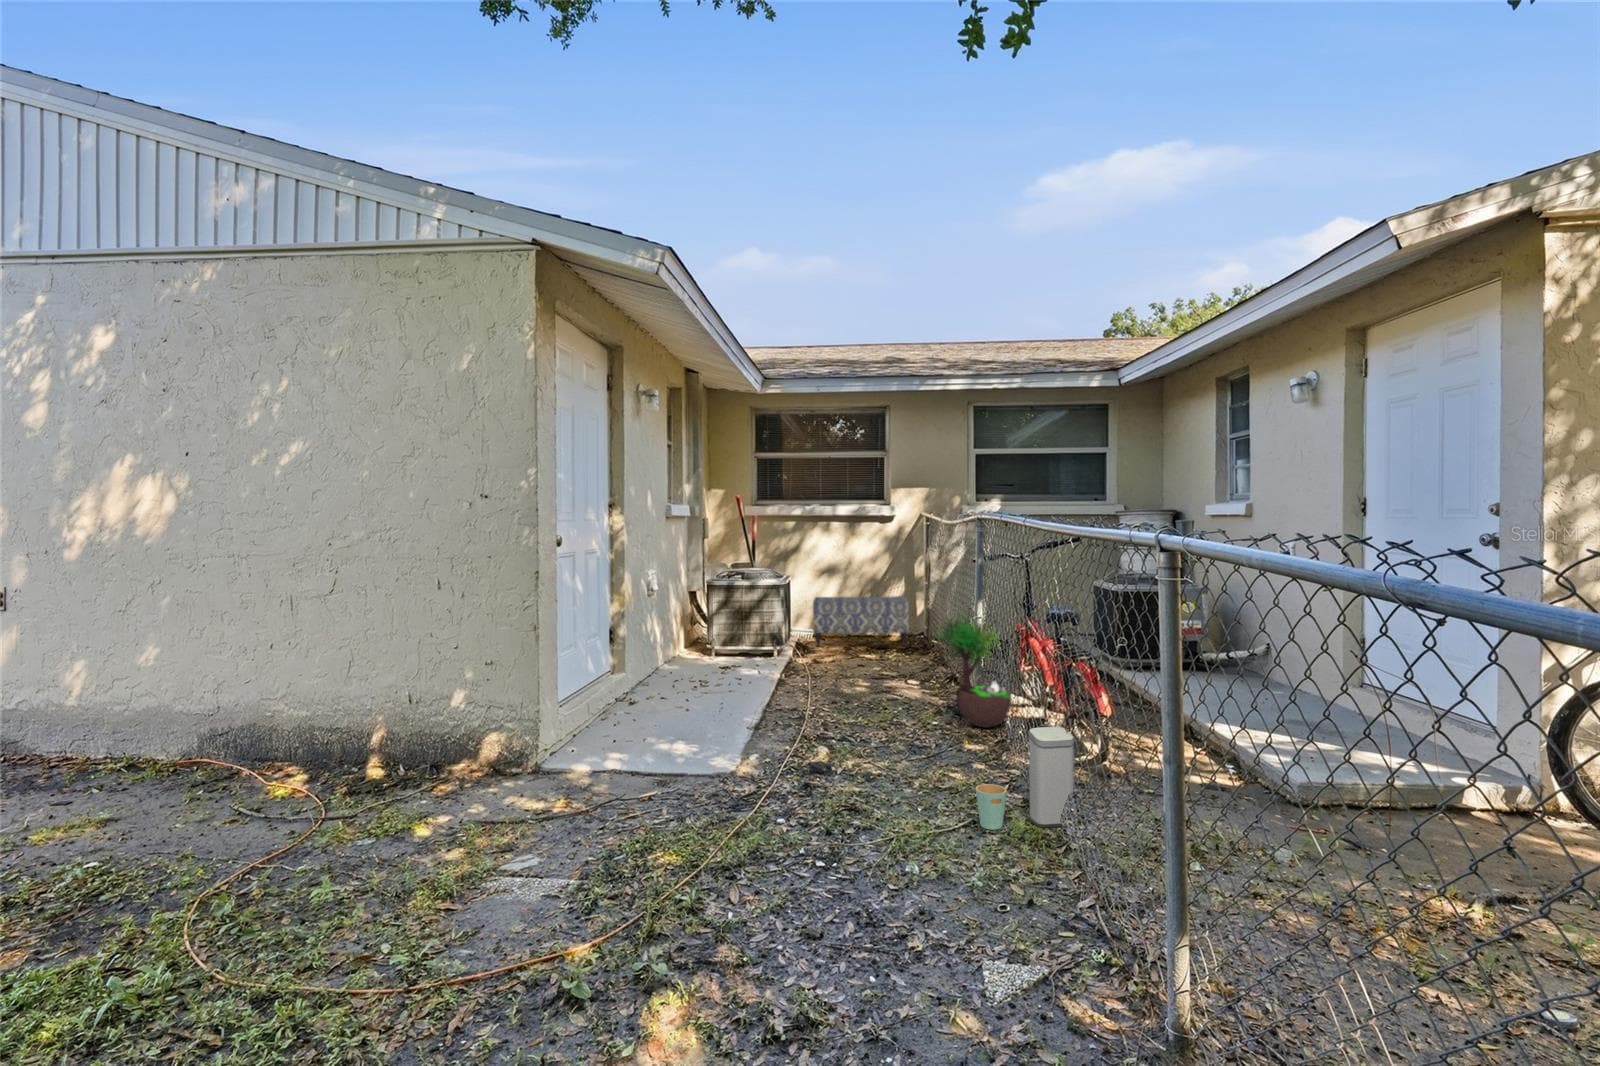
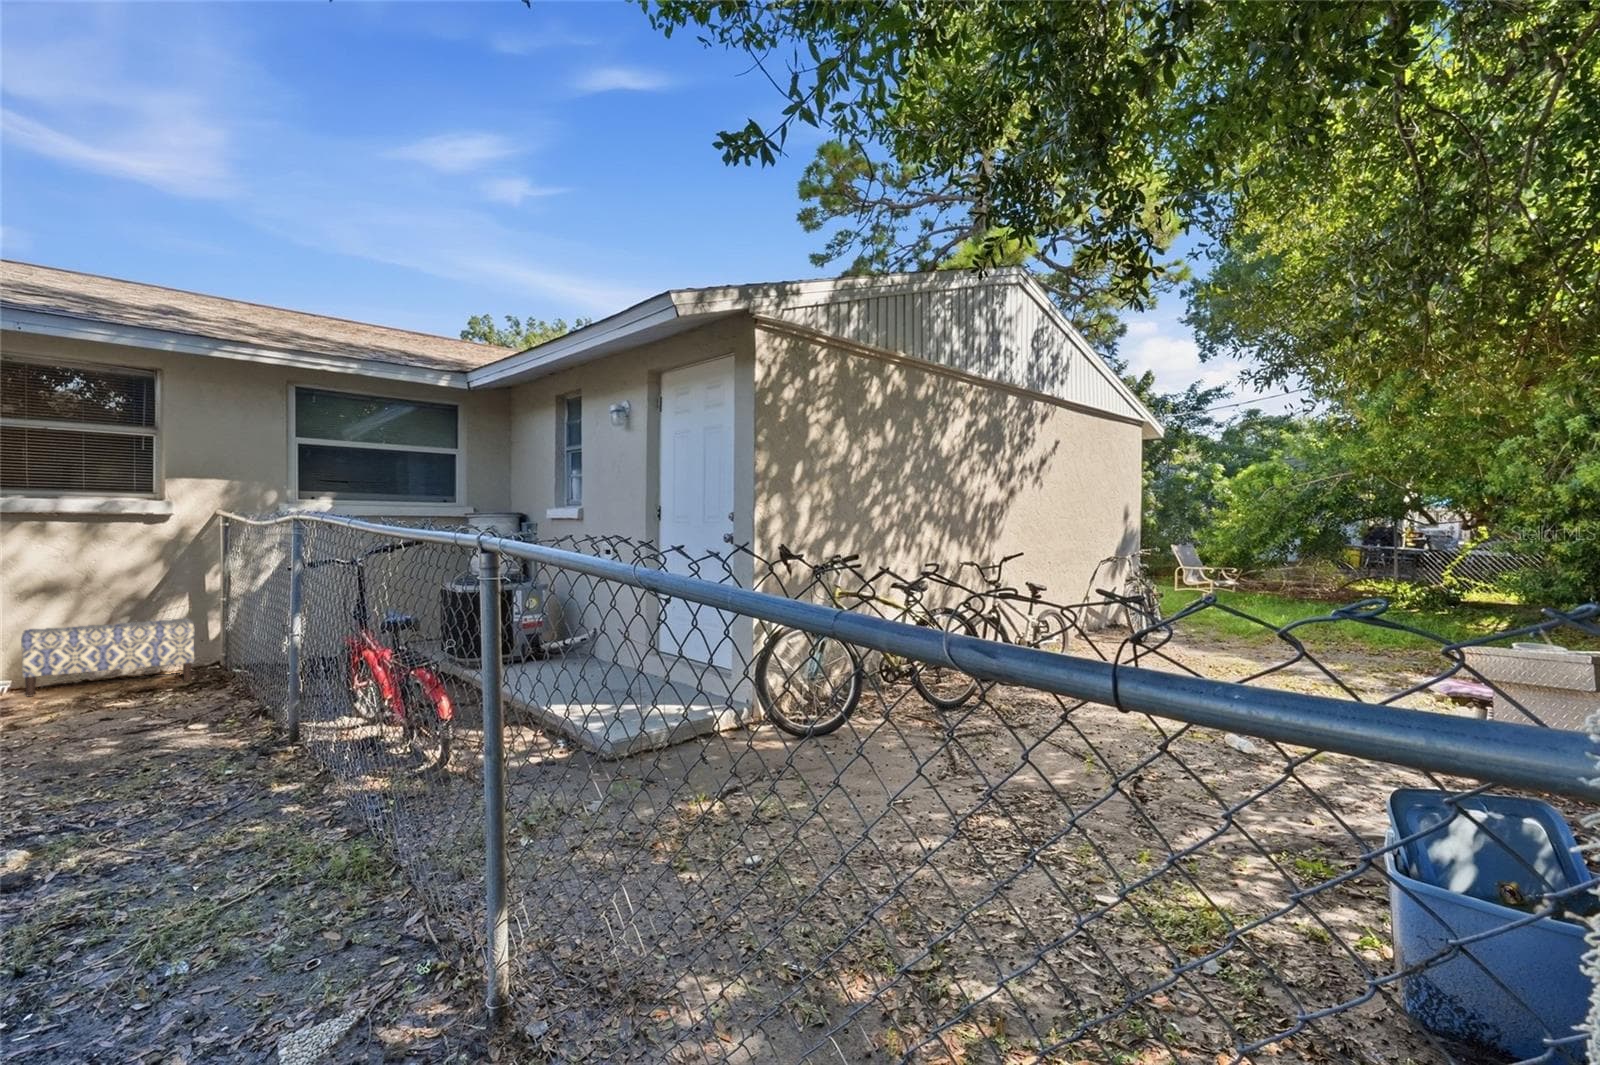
potted tree: present [938,613,1011,727] -> none [233,614,338,761]
trash can: present [976,727,1074,830] -> none [284,740,416,884]

